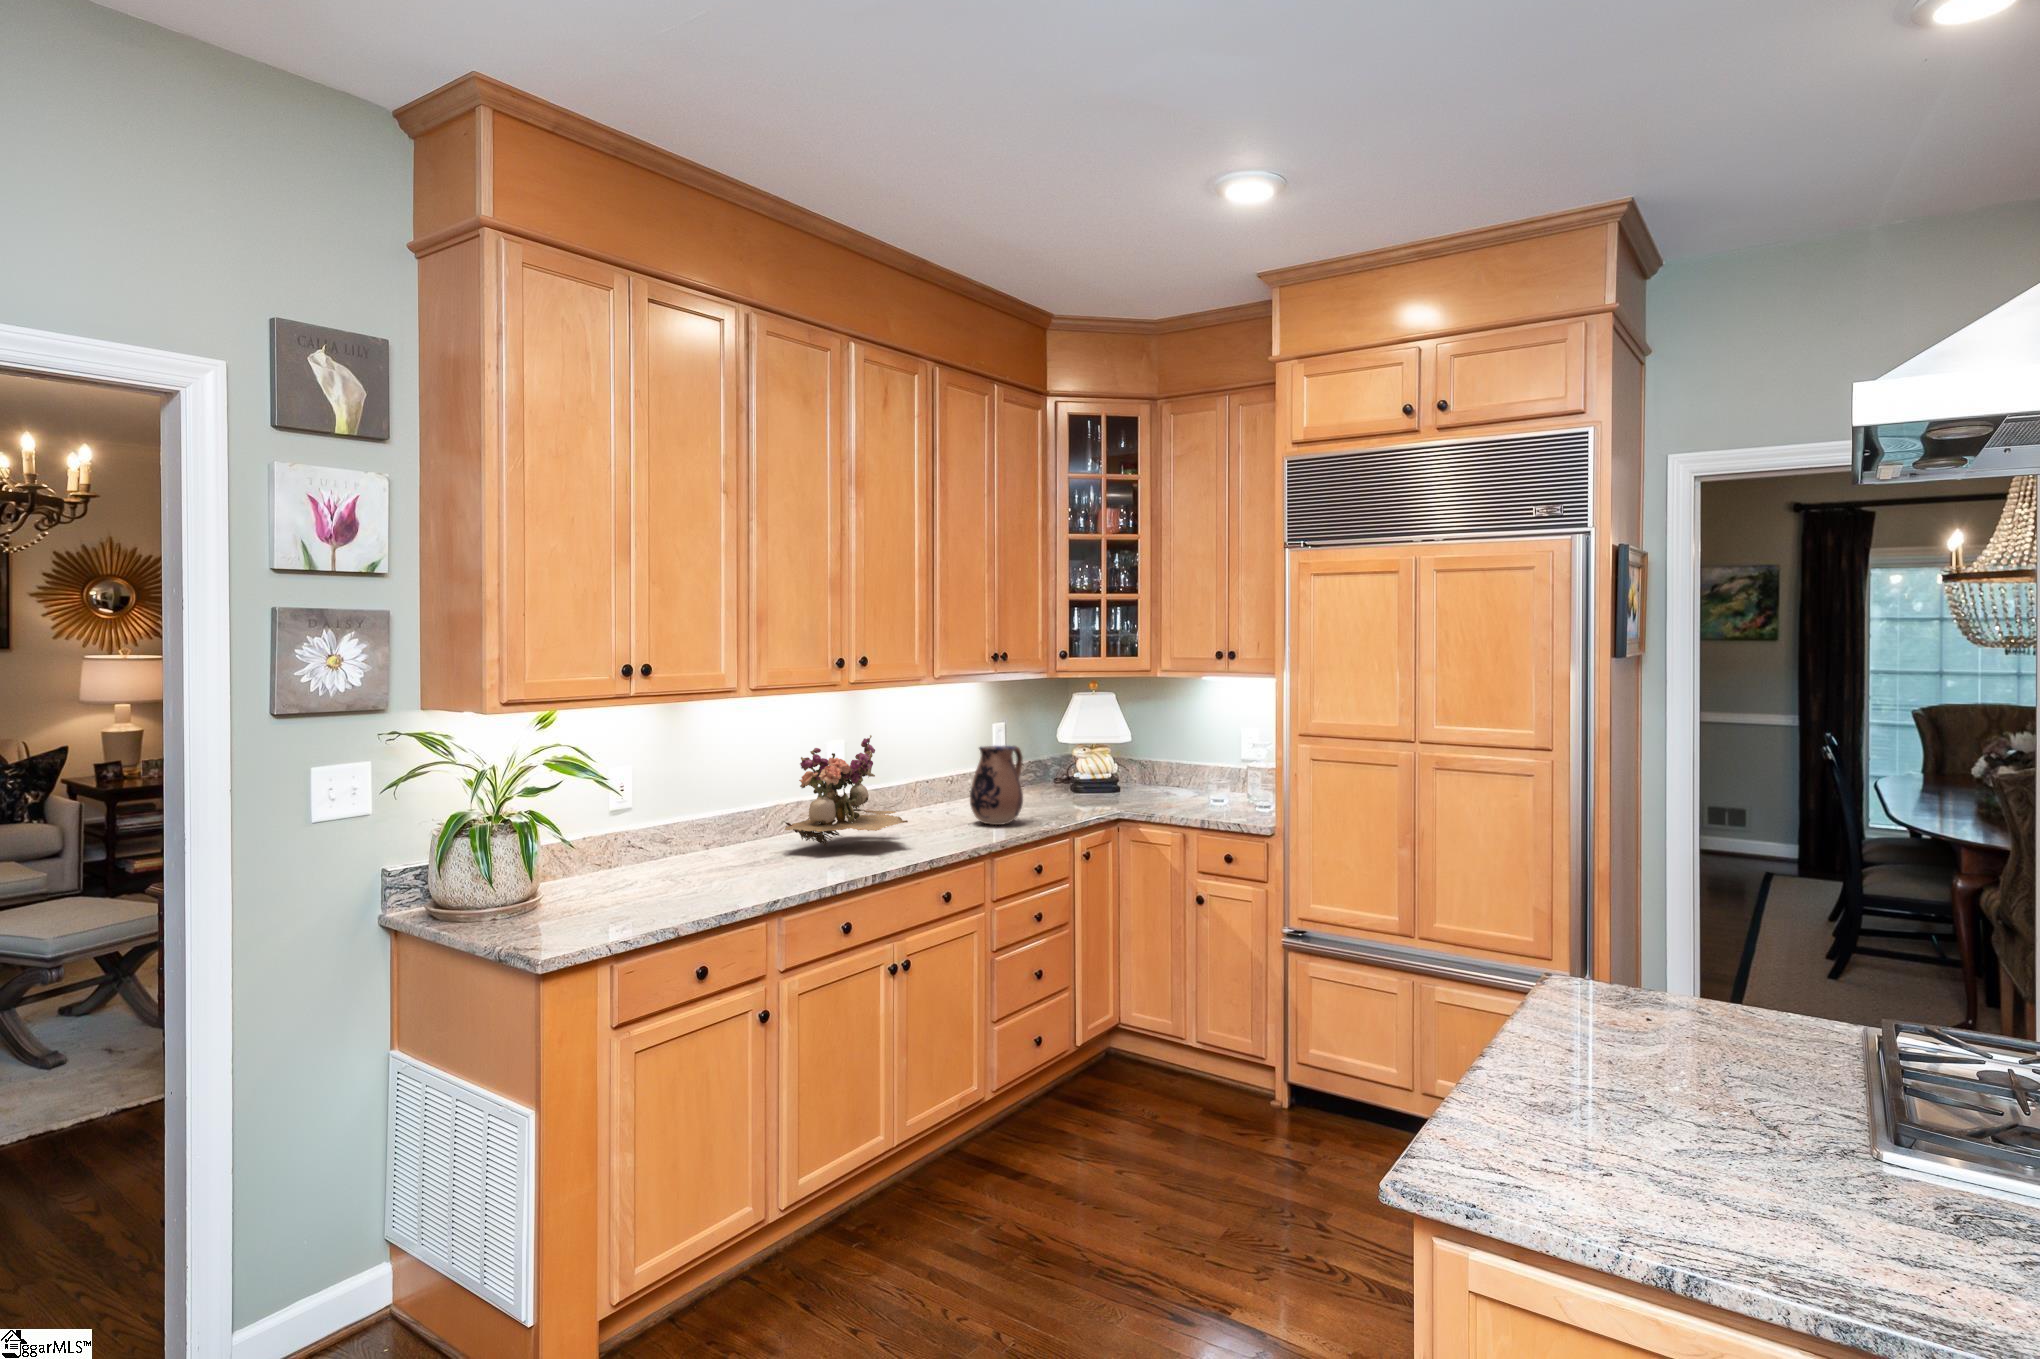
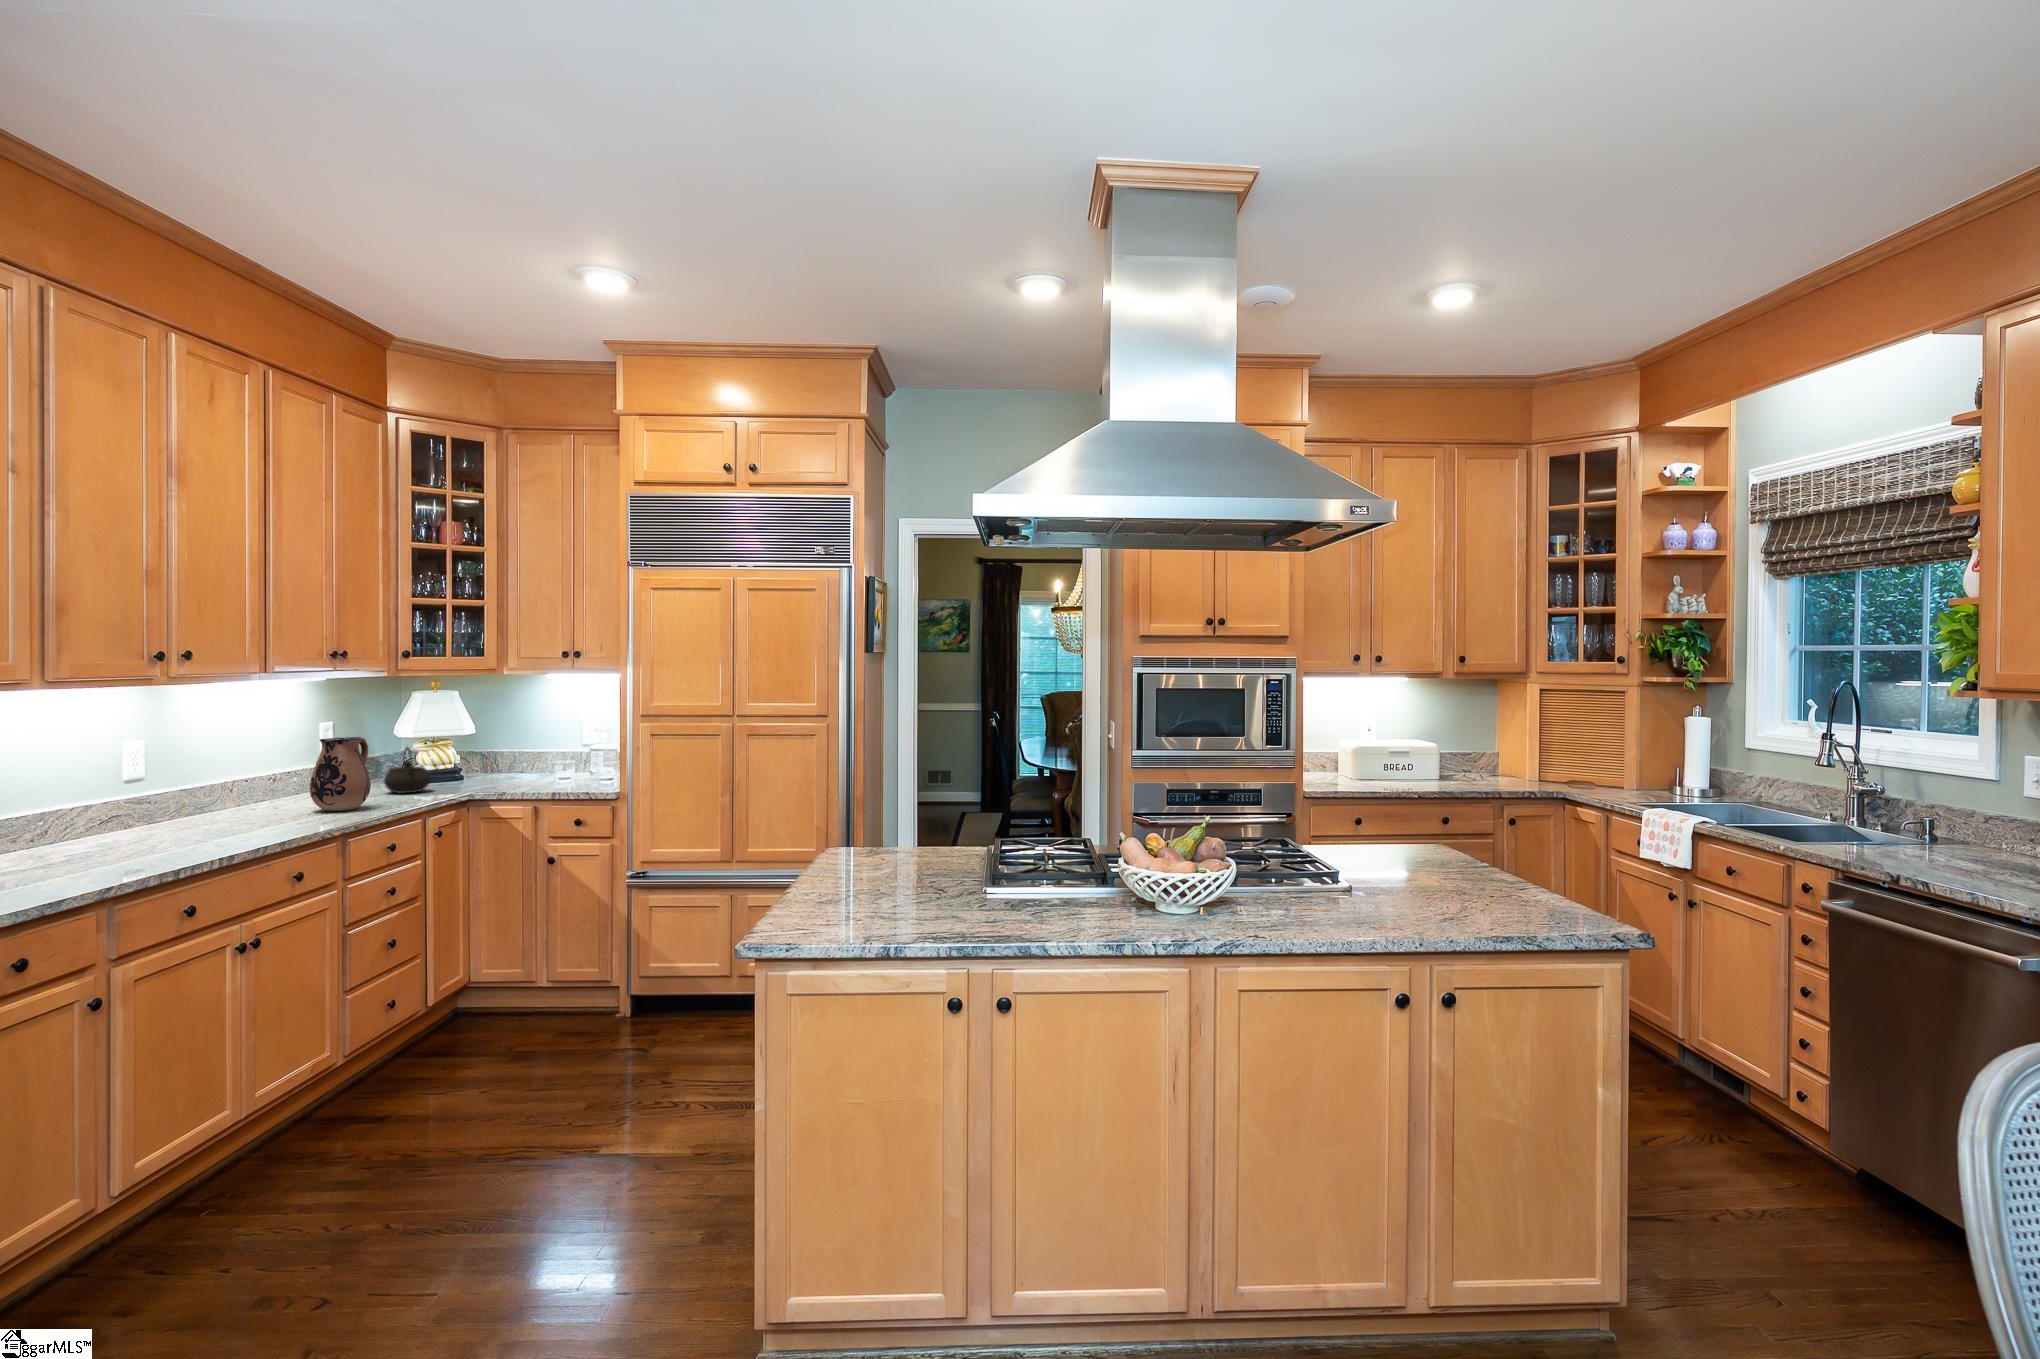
flower arrangement: present [785,735,908,846] -> none [86,730,248,843]
kettle: none [1042,756,1085,807] -> present [384,747,431,793]

